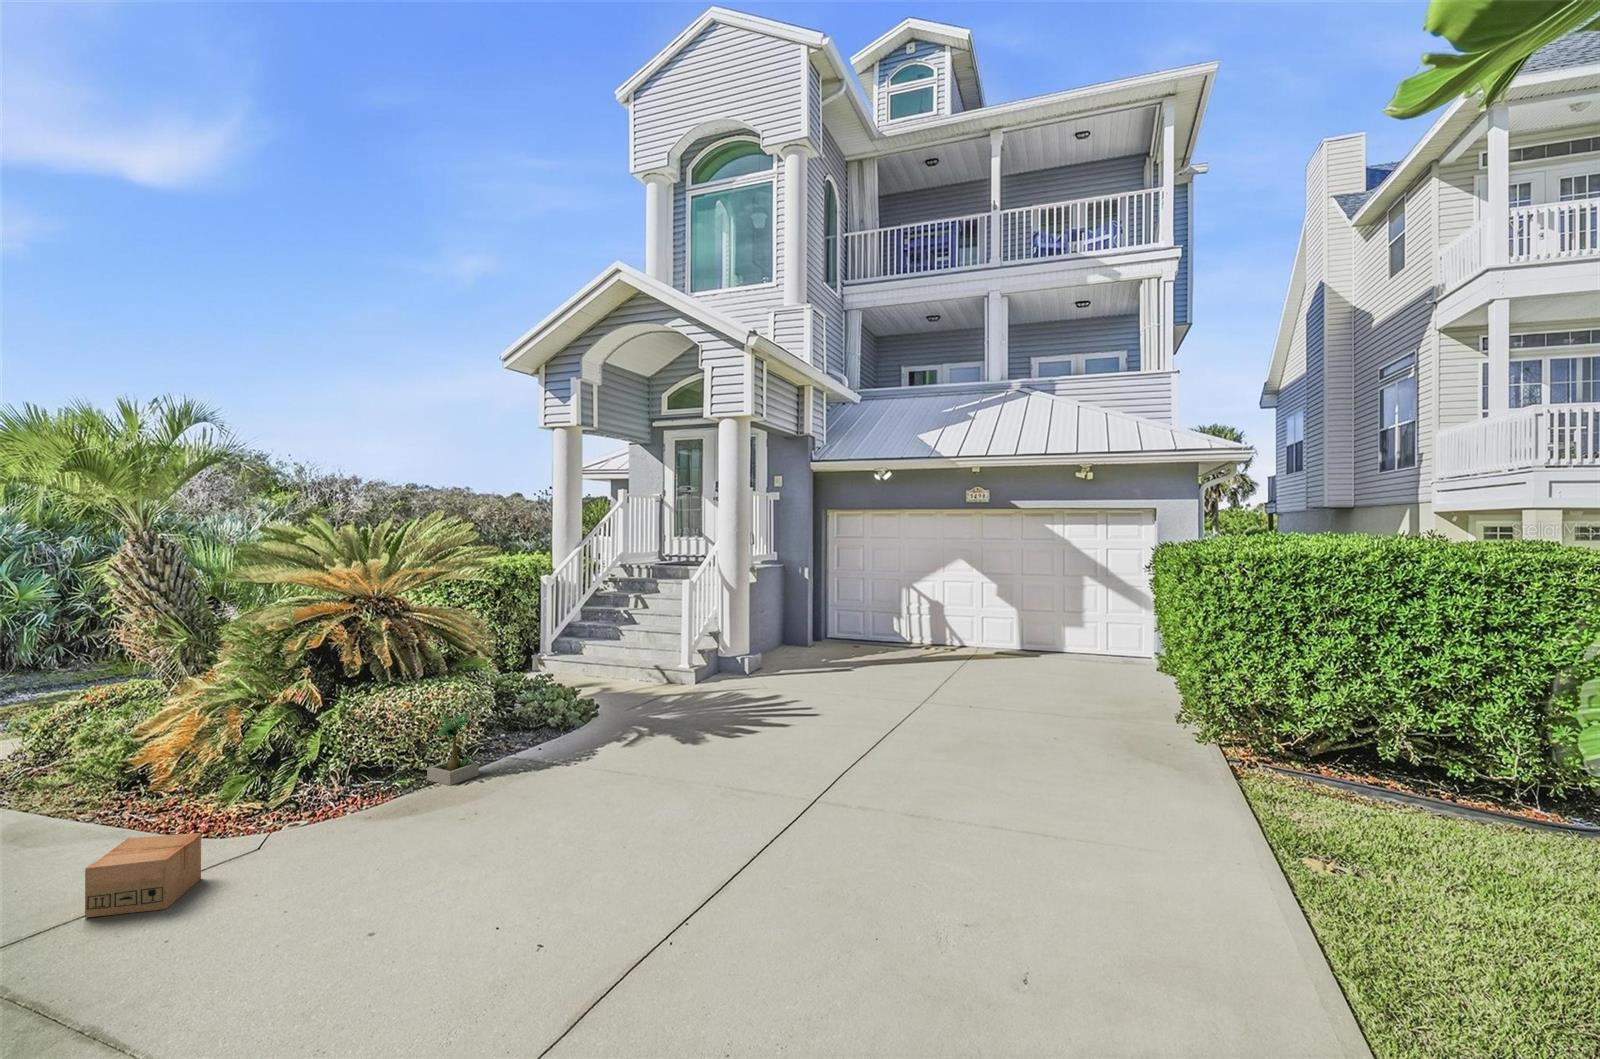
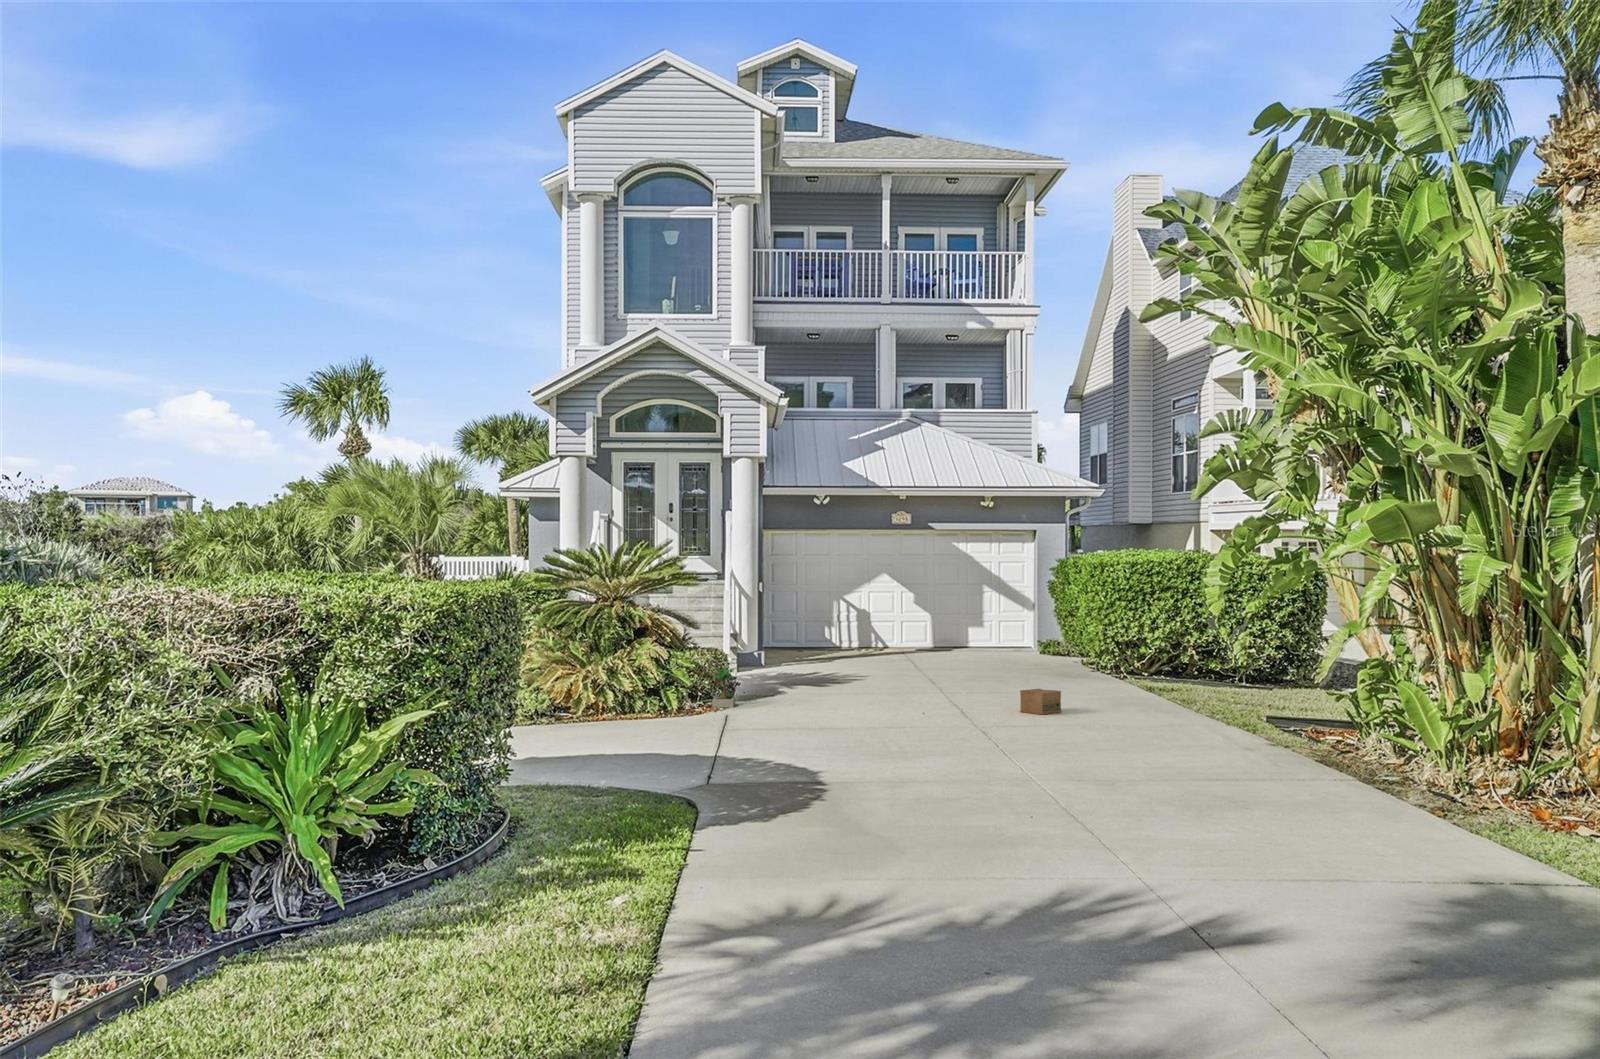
cardboard box: present [85,833,201,918] -> present [1020,689,1061,715]

